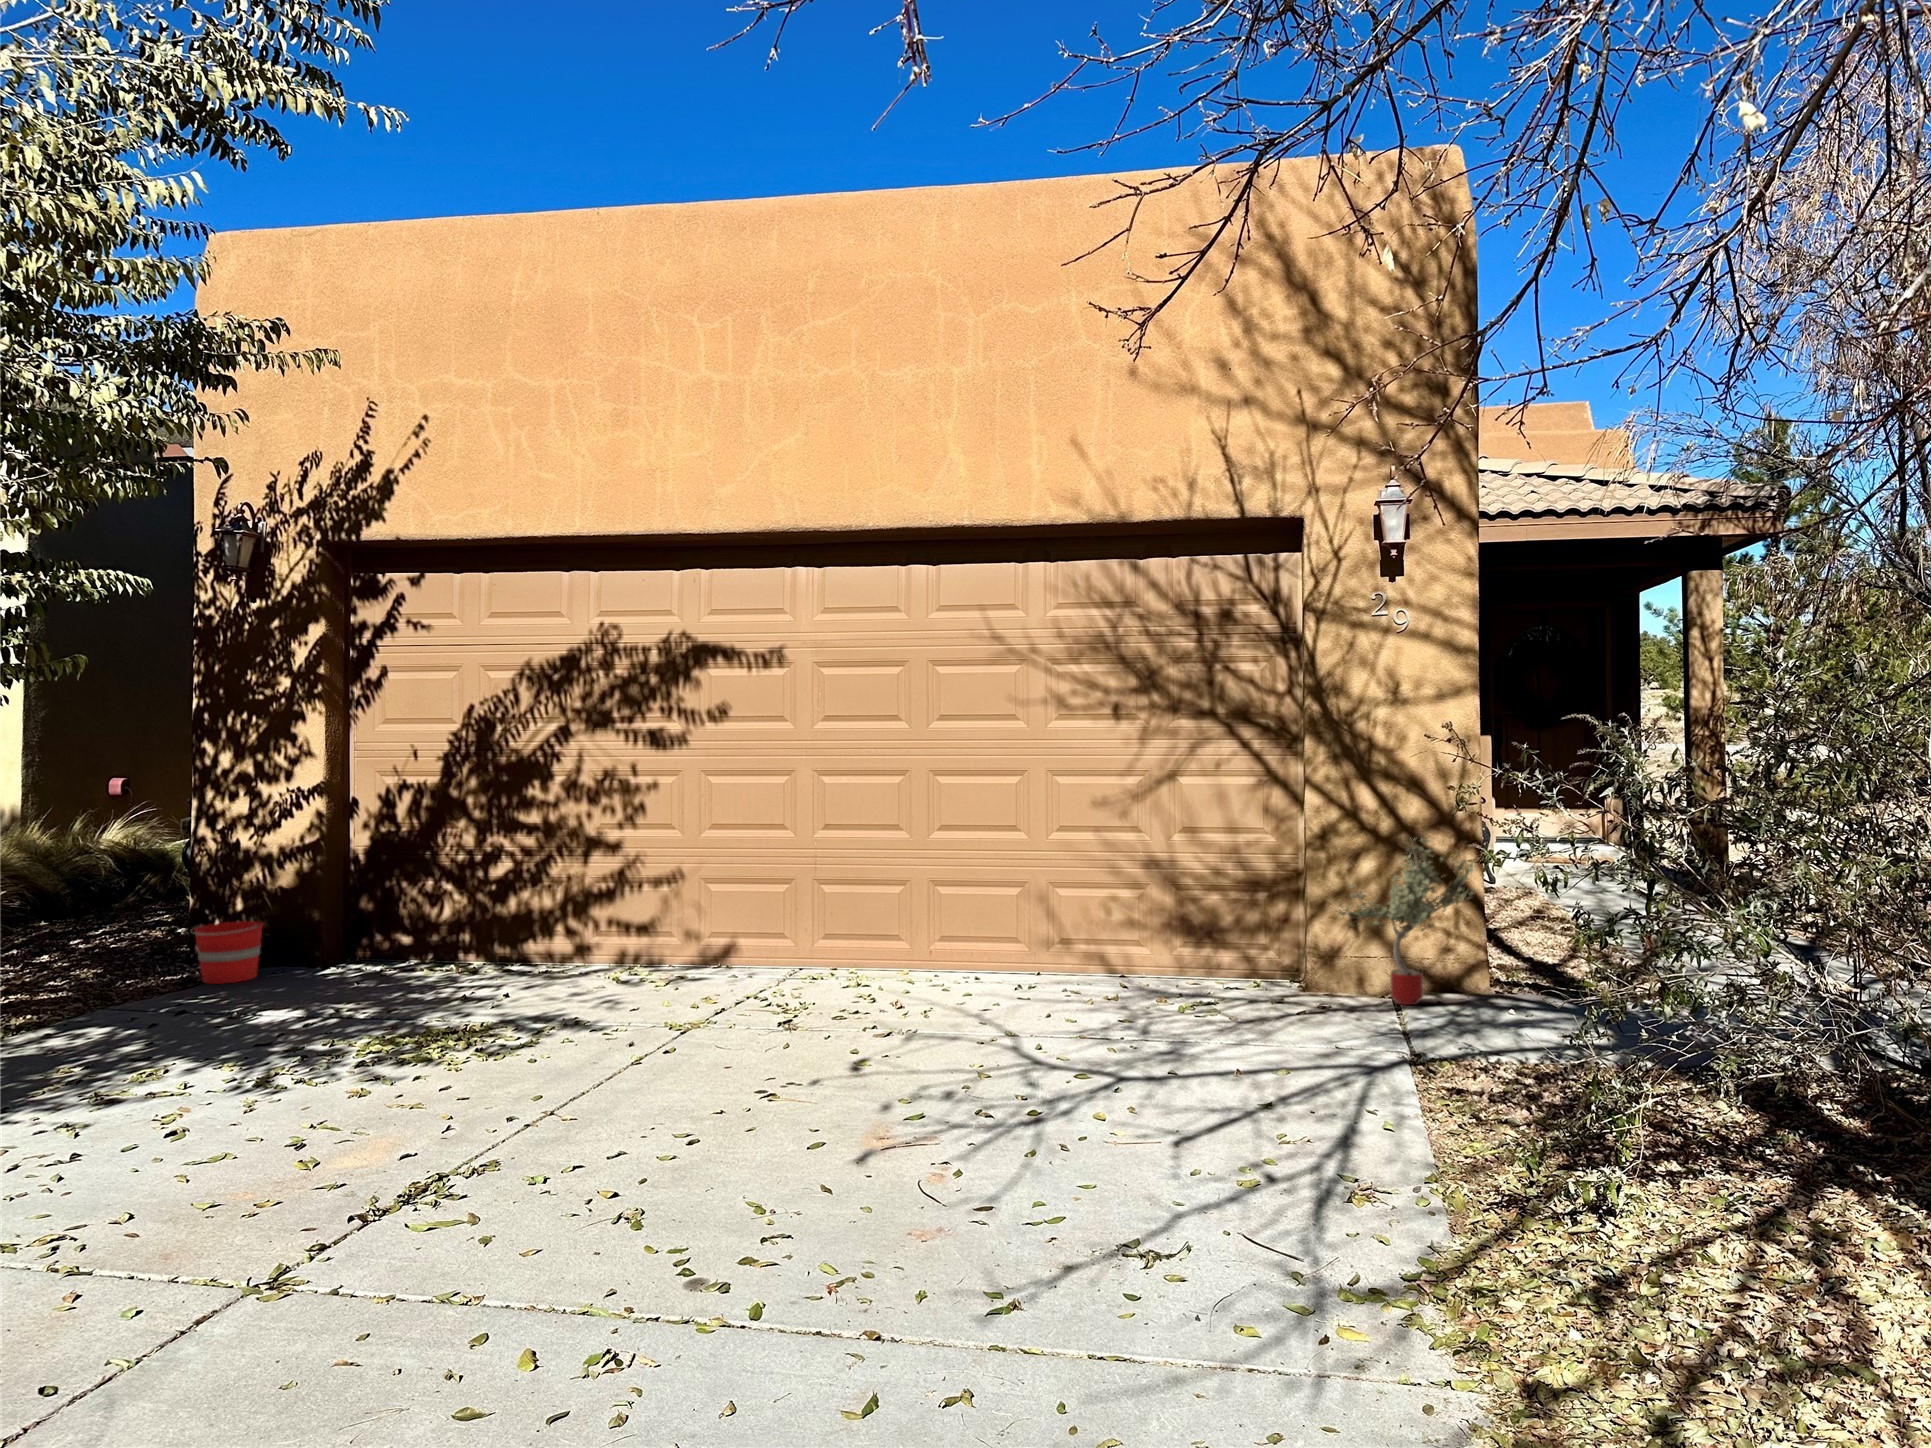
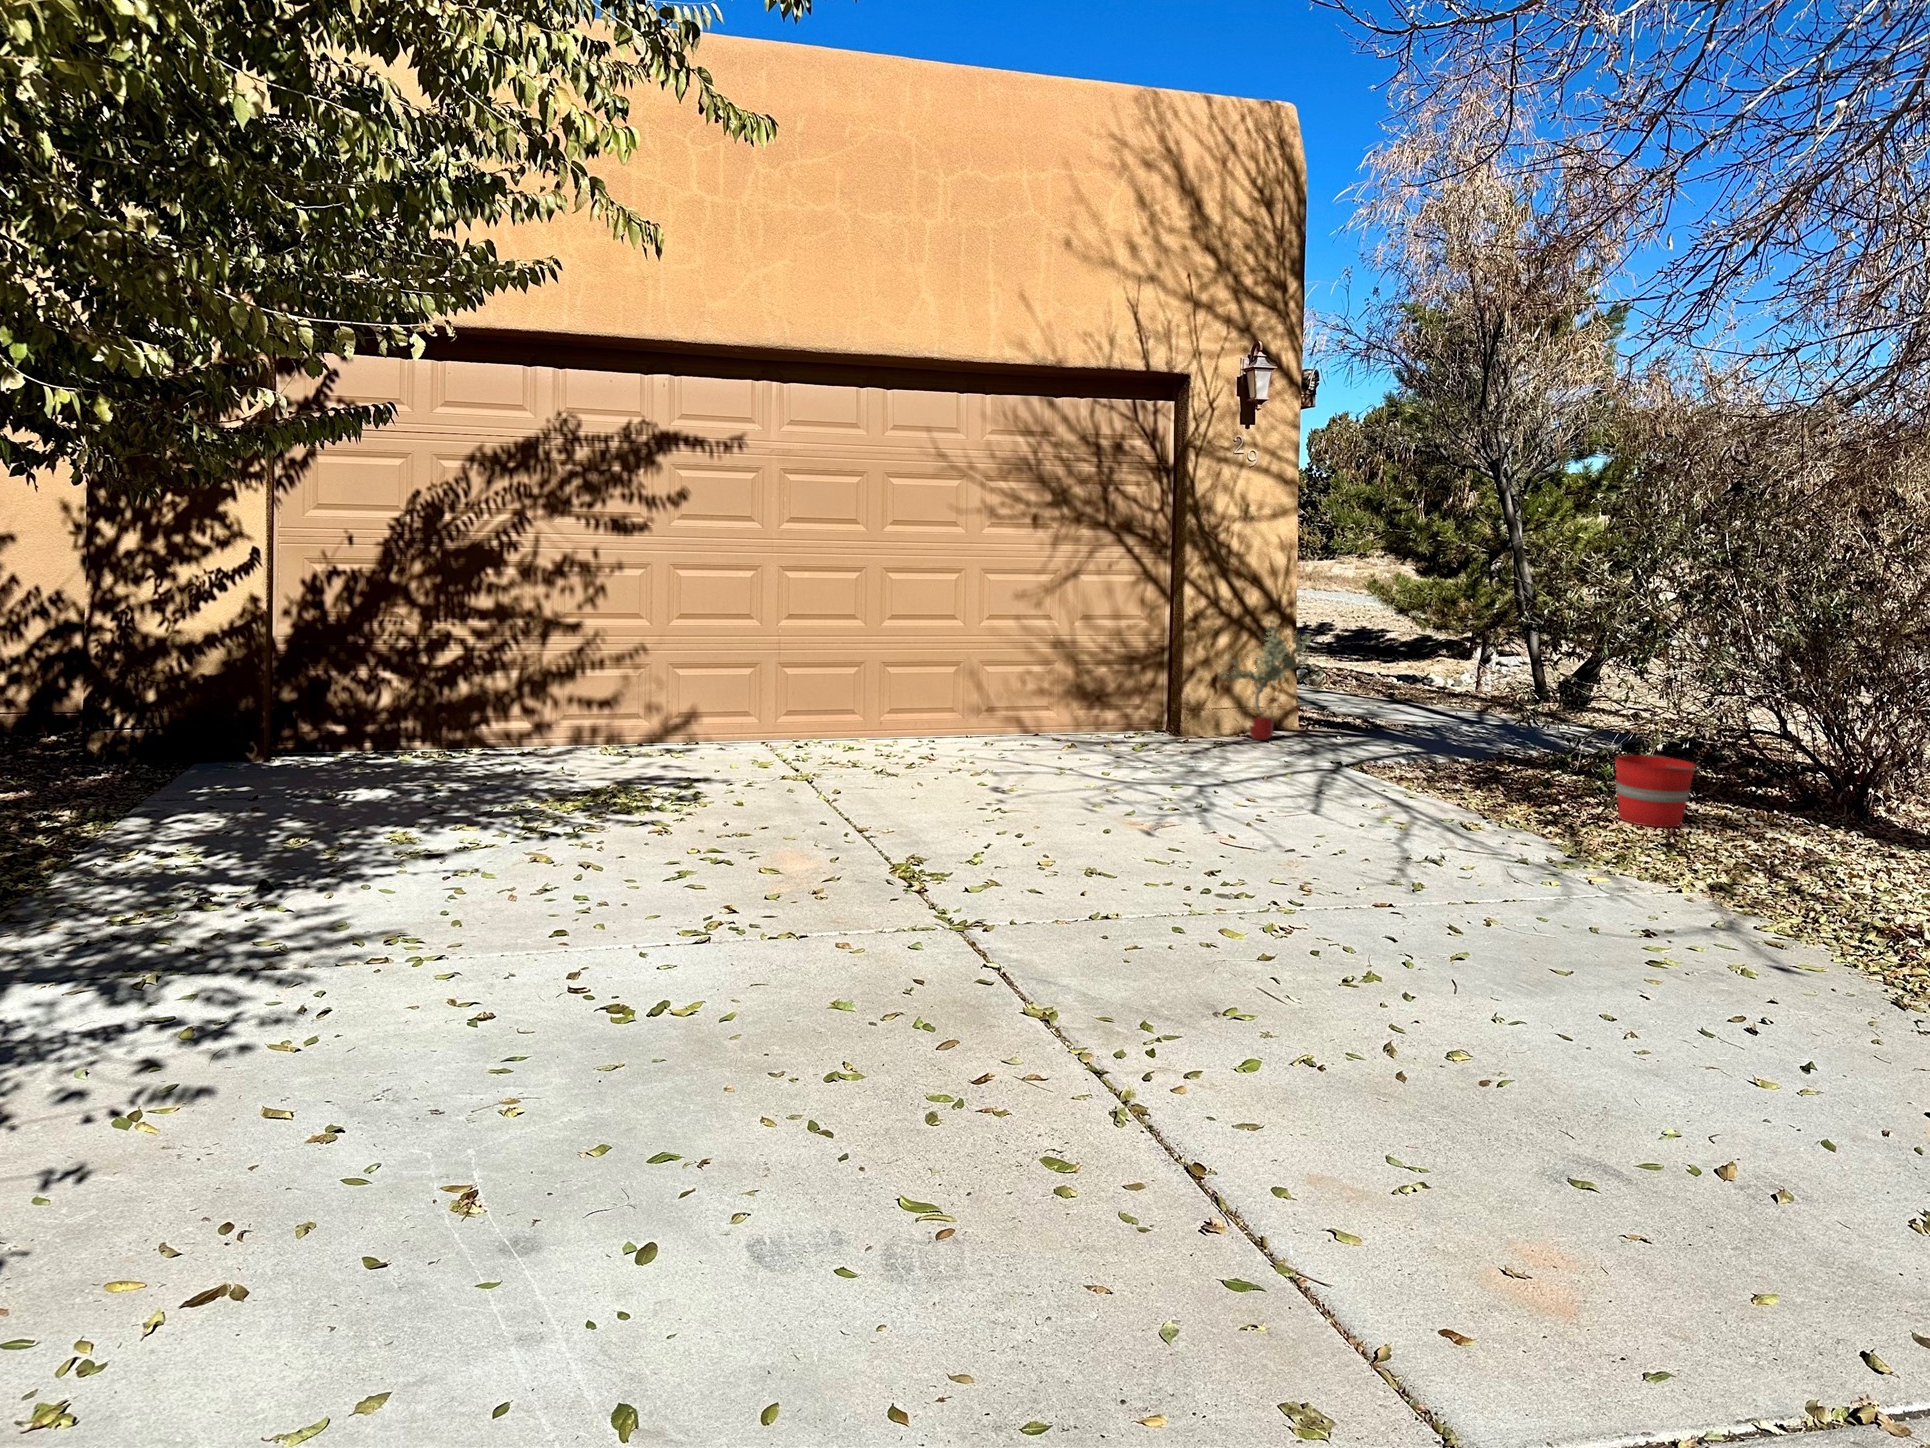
bucket: present [194,921,263,984] -> present [1615,754,1697,827]

